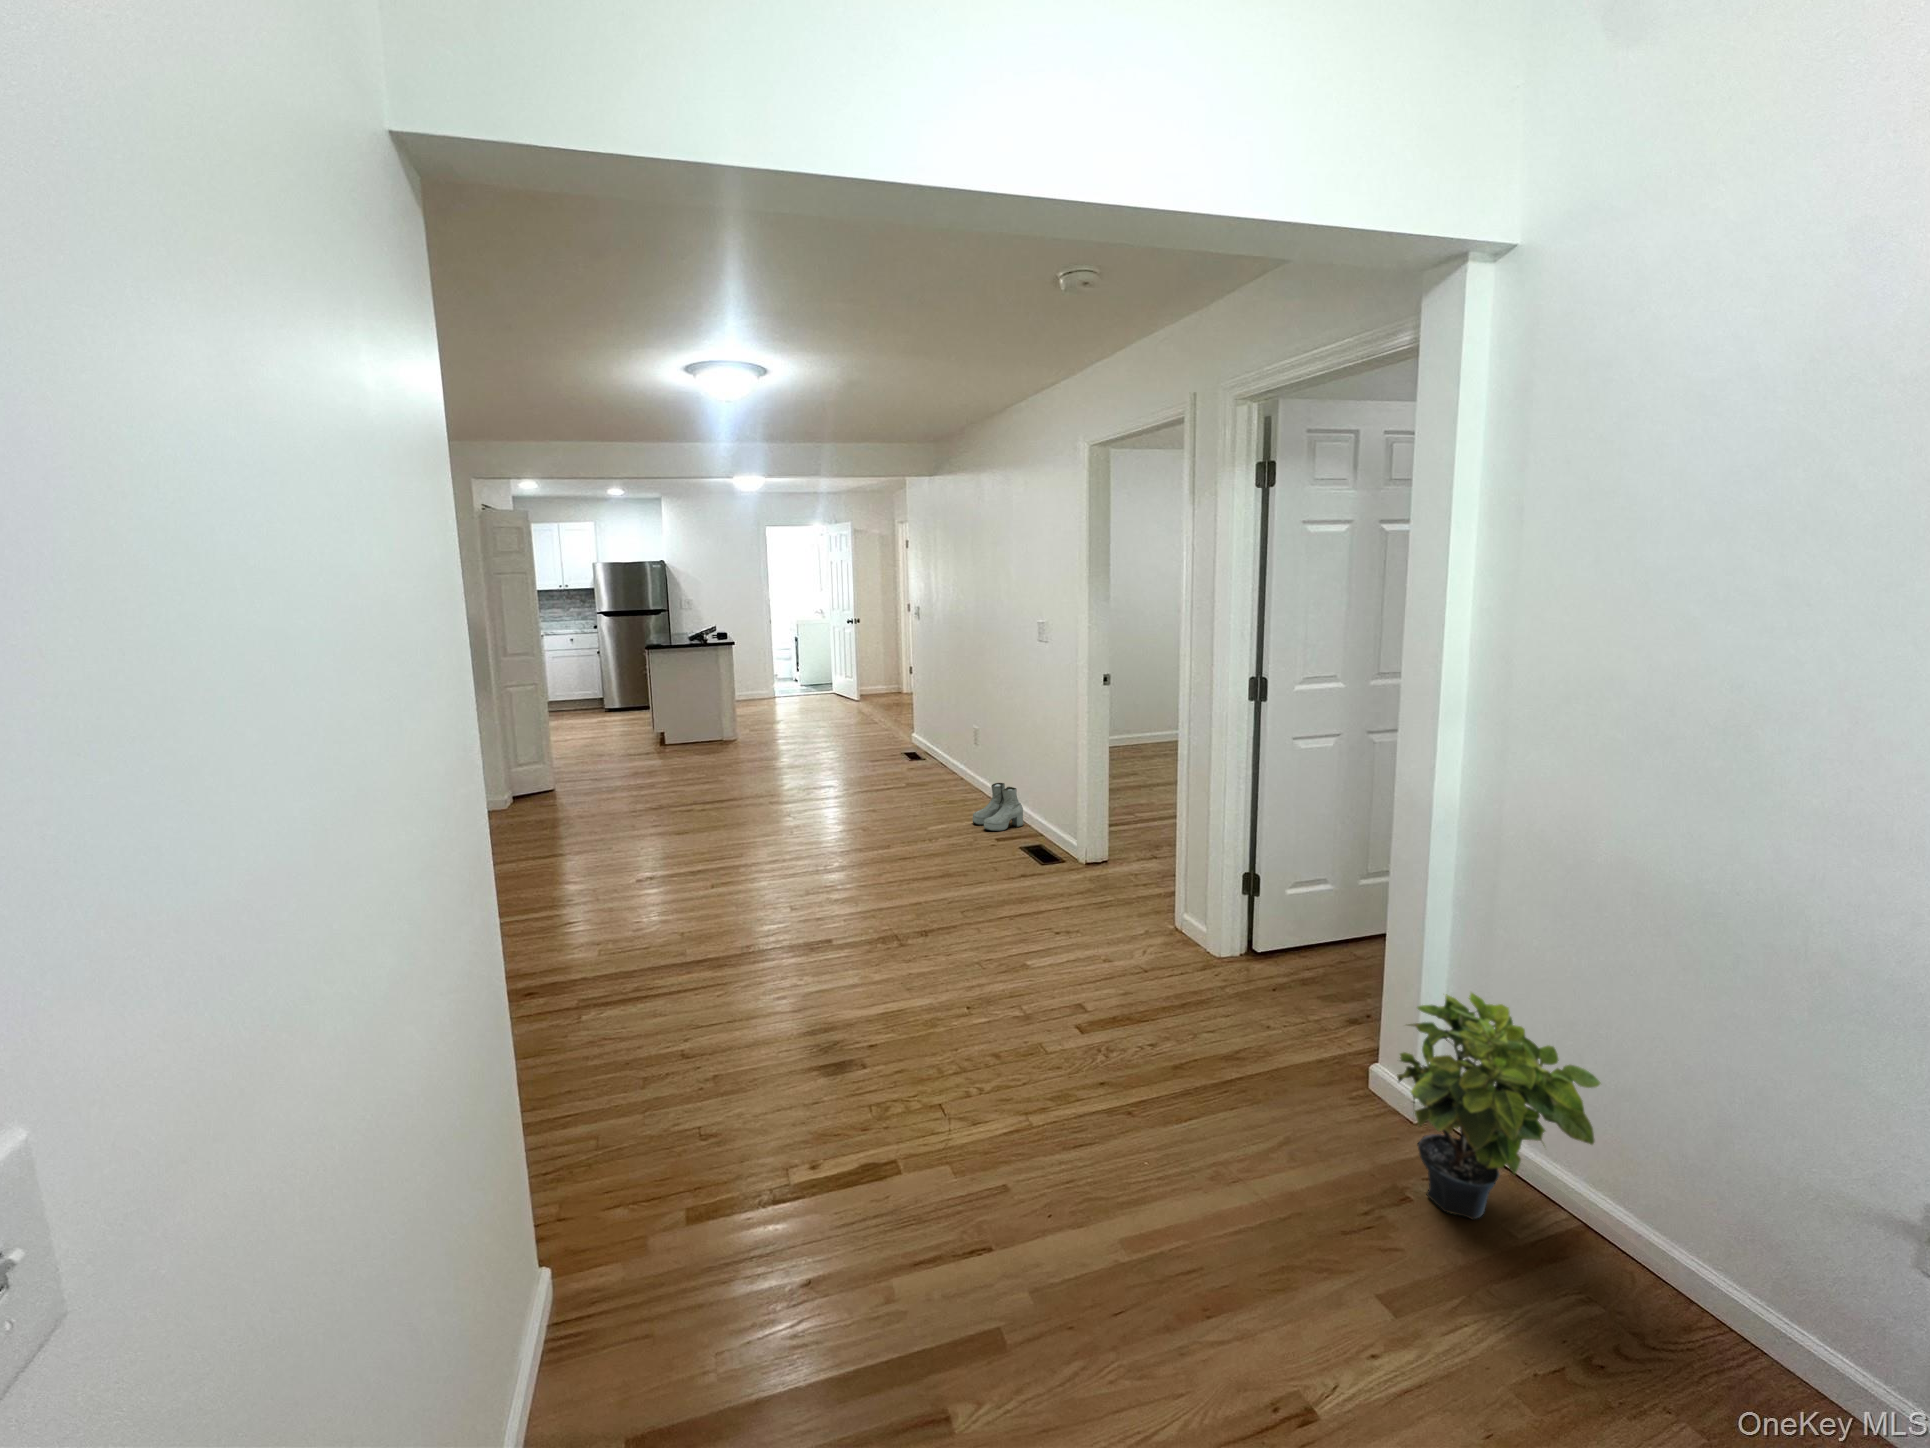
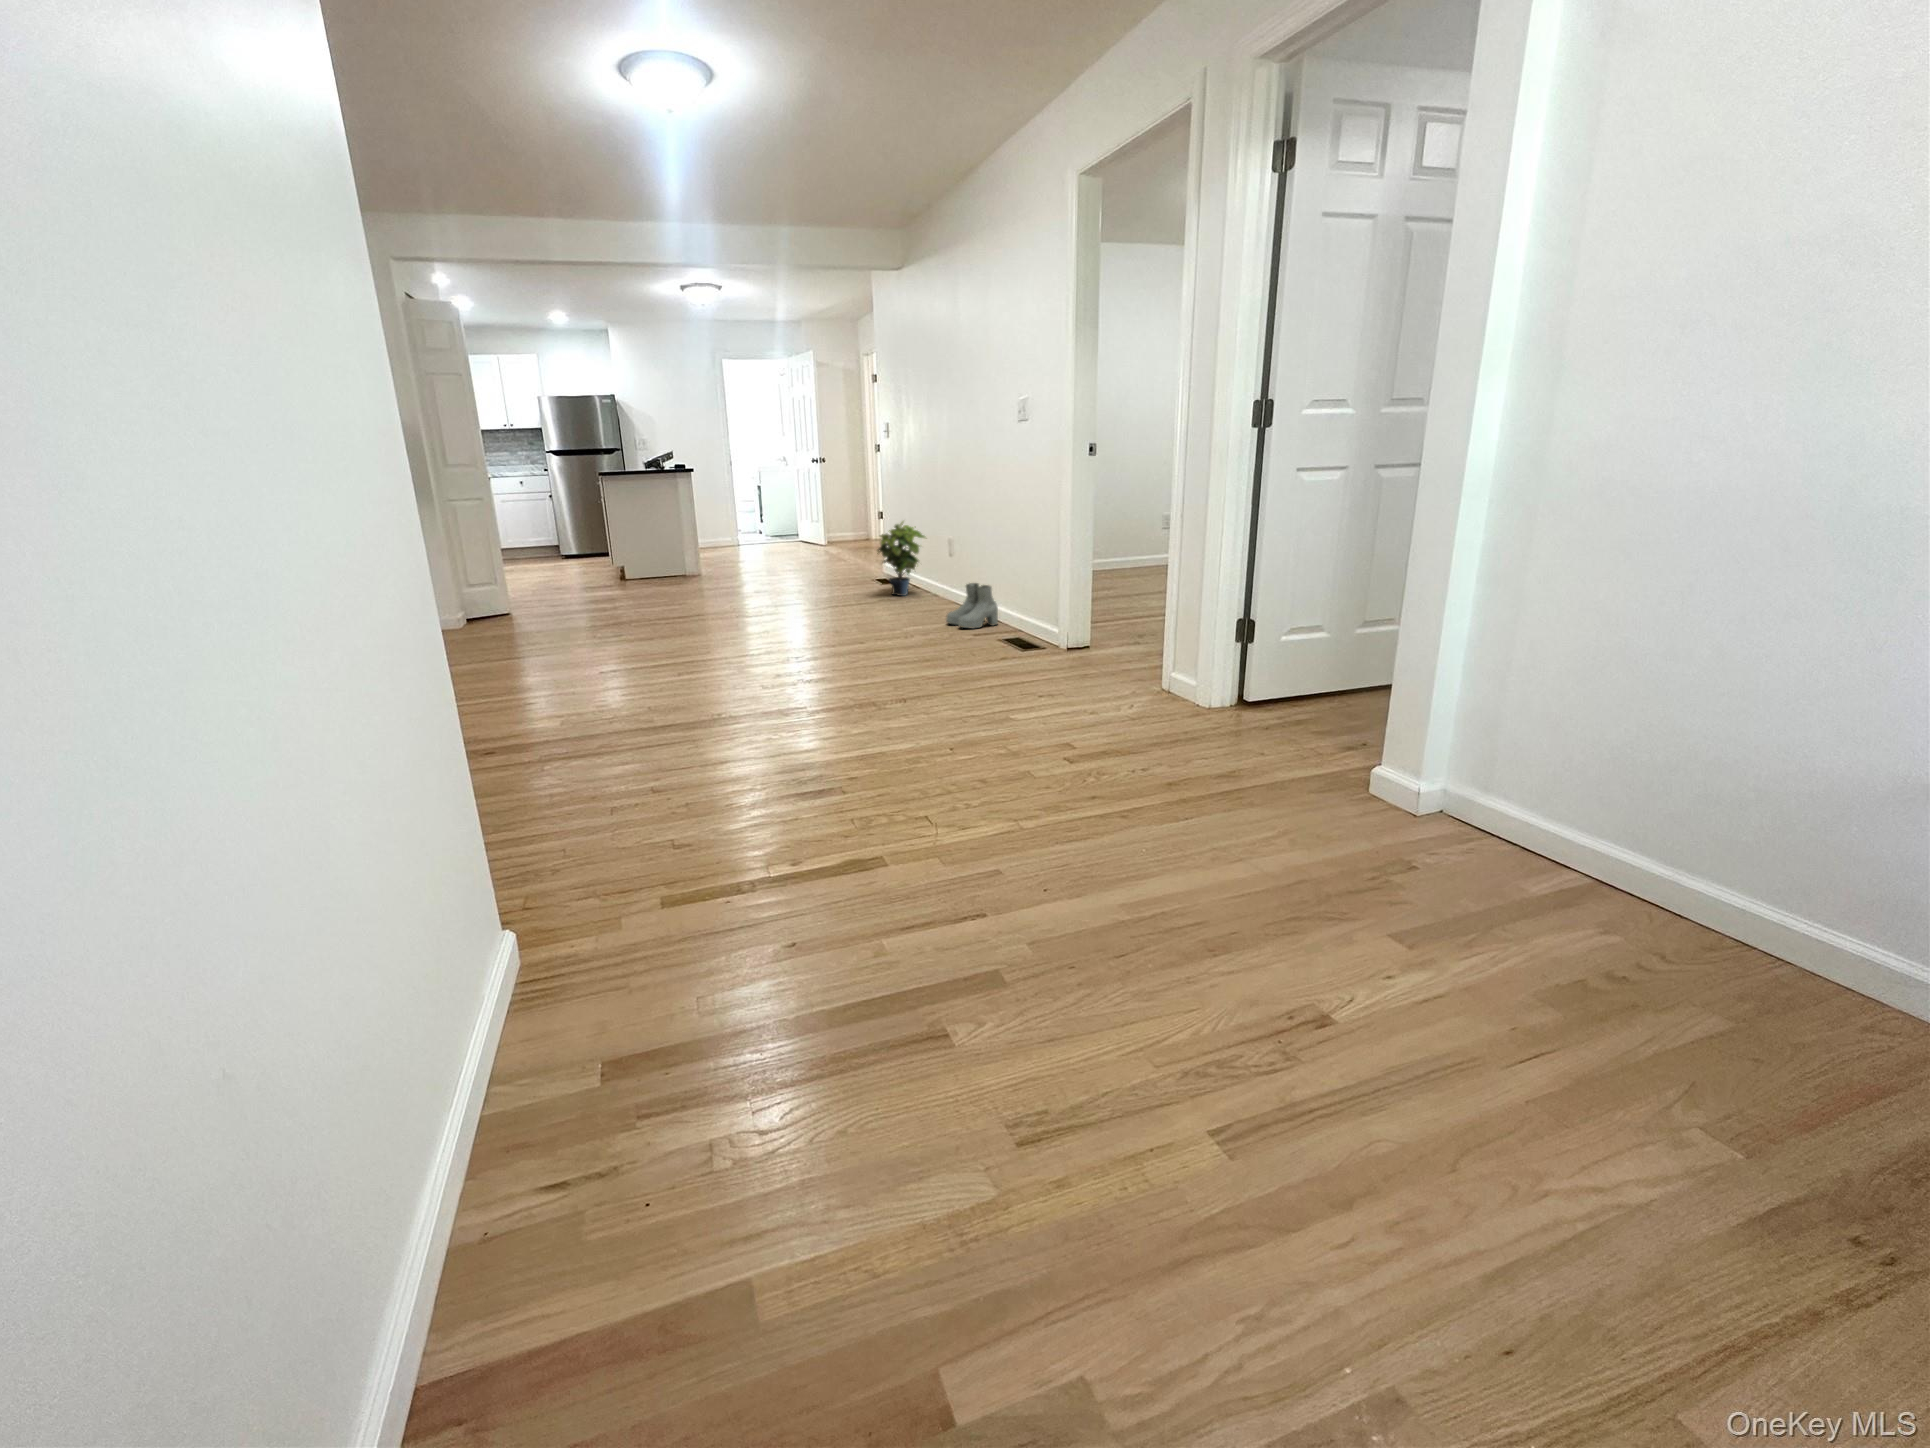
potted plant: present [1397,993,1601,1219] -> present [878,521,925,596]

